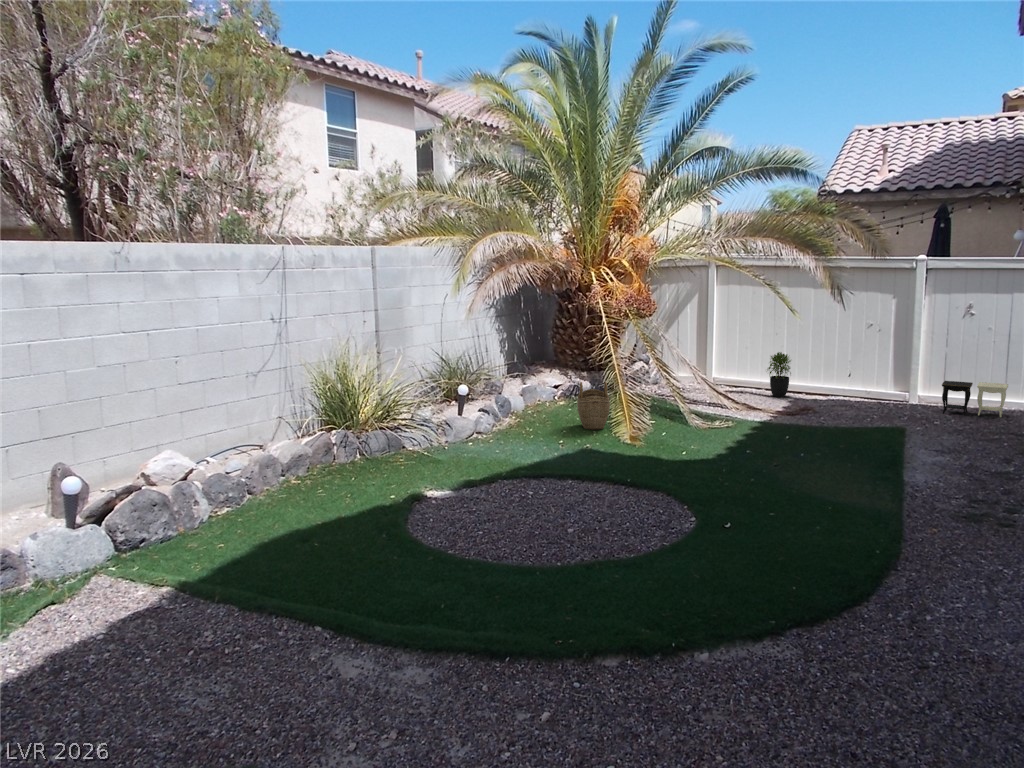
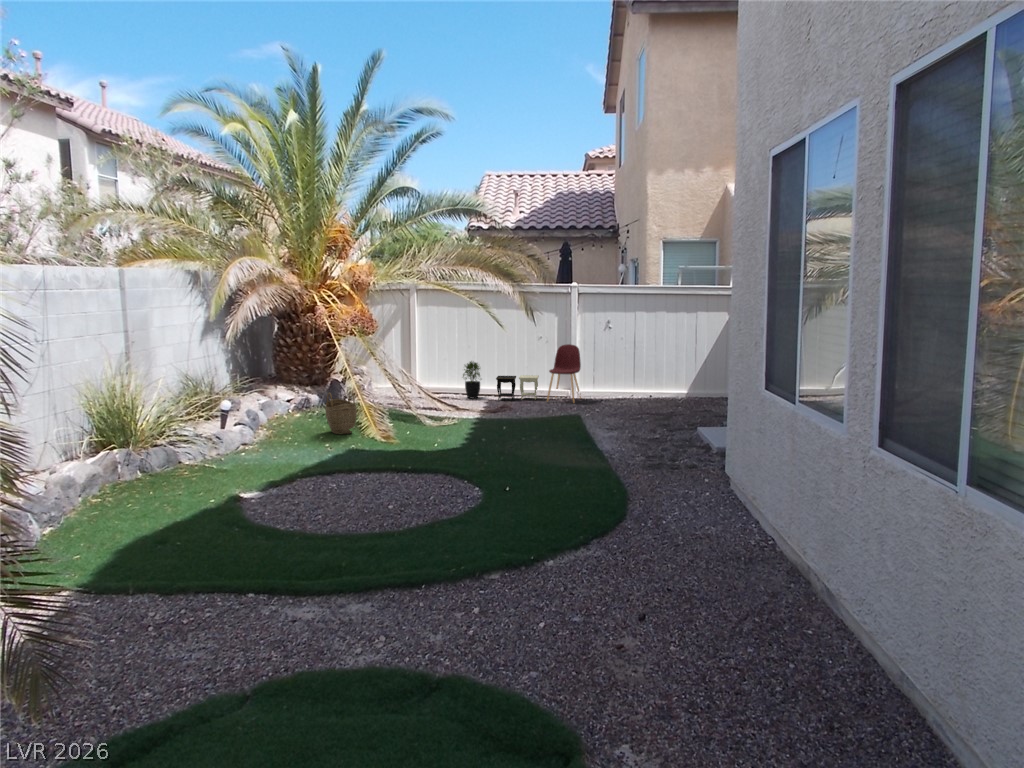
chair: none [872,337,925,414] -> present [547,344,581,403]
side table: present [942,381,1008,417] -> present [496,375,539,400]

